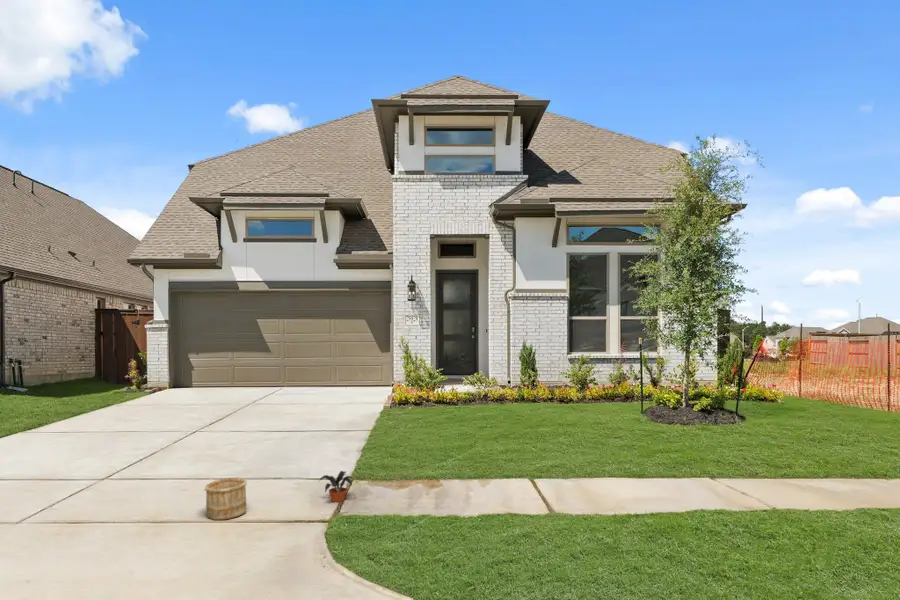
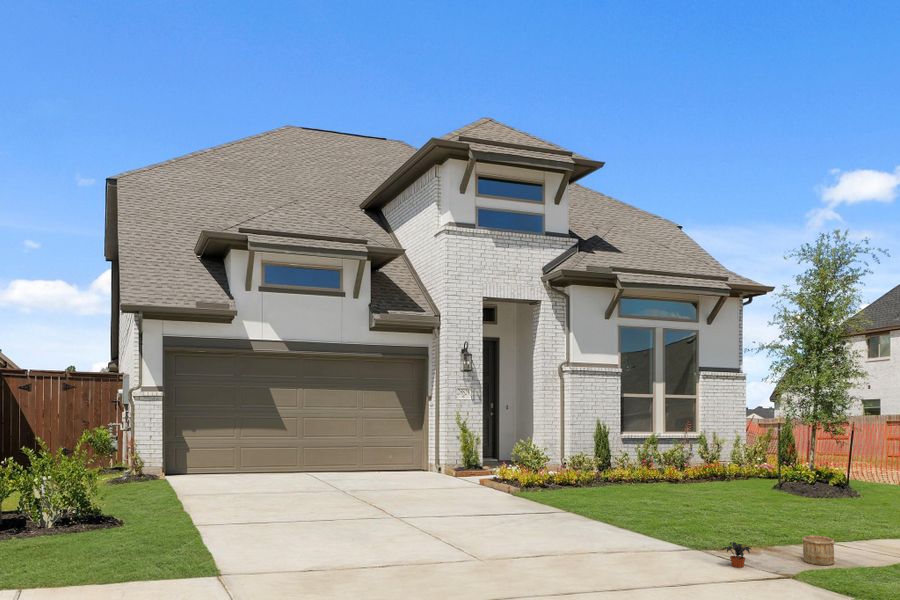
wooden bucket: present [205,478,247,520] -> present [802,535,835,565]

